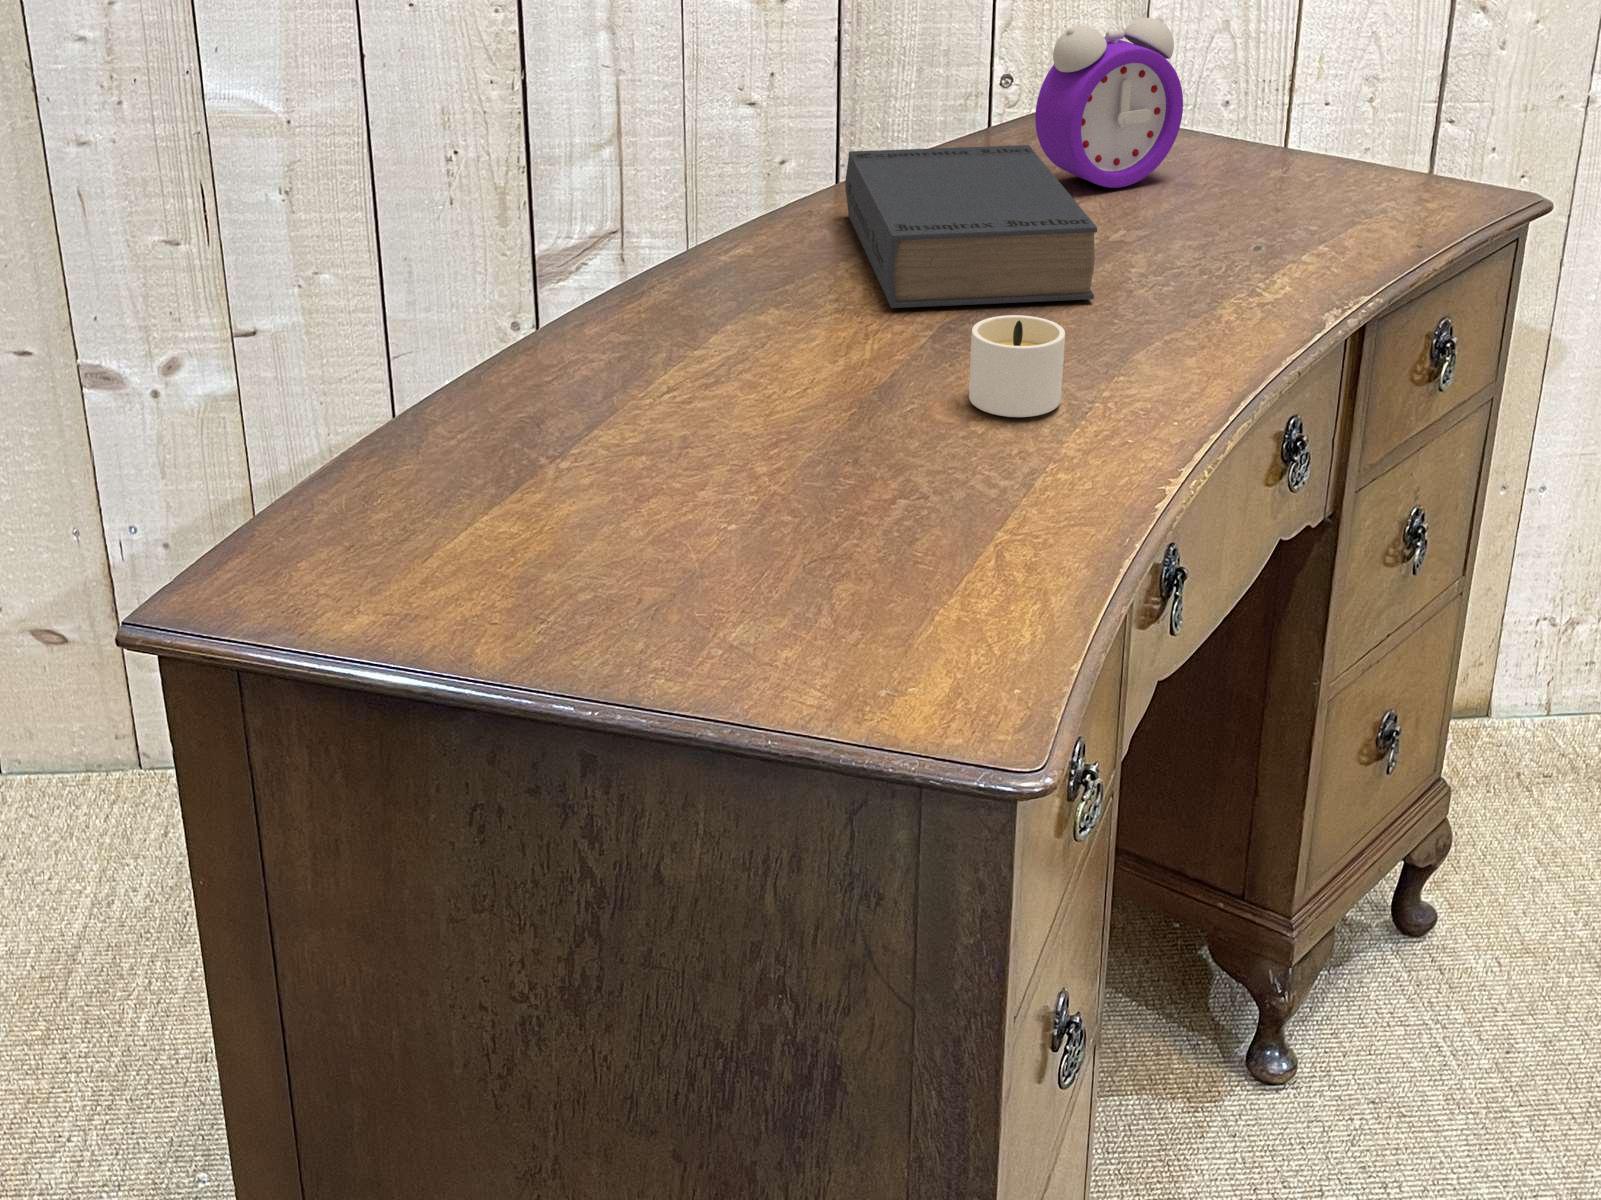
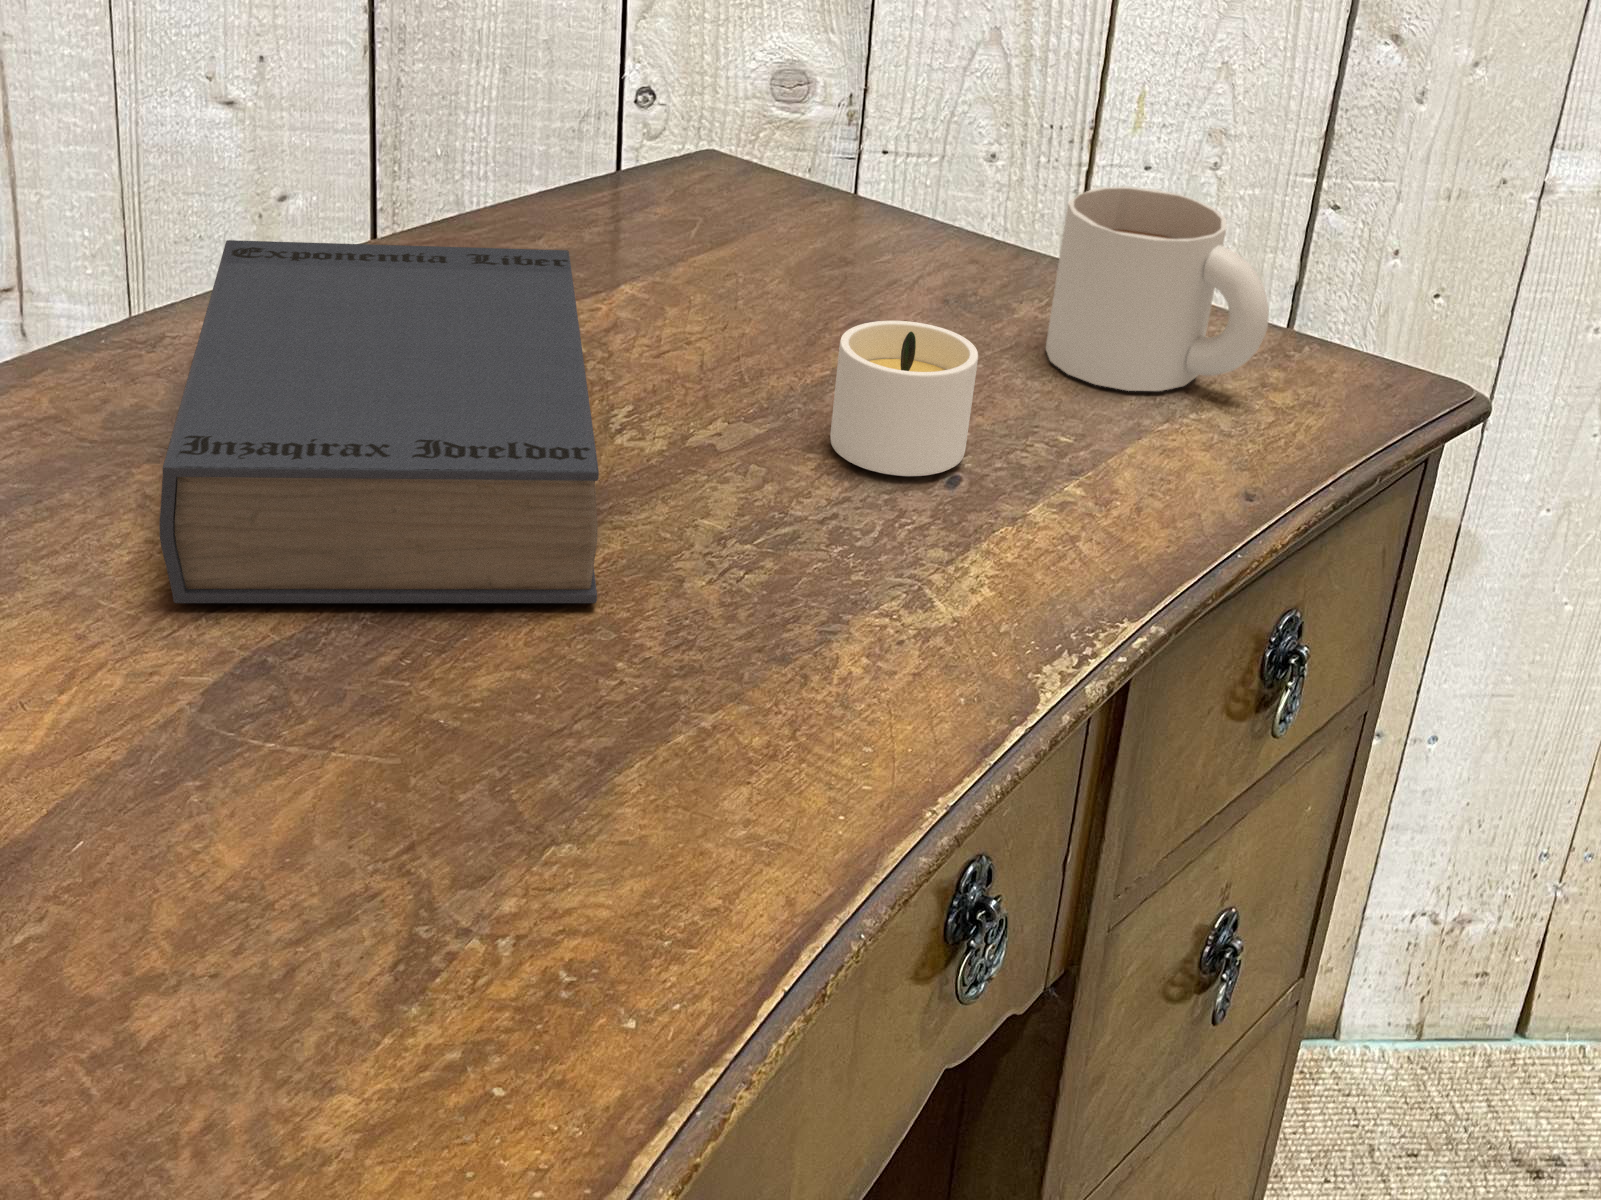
alarm clock: present [1035,17,1183,188] -> none [606,32,868,325]
mug: none [1290,92,1422,204] -> present [1046,187,1269,391]
candle: present [969,315,1065,417] -> present [830,321,978,476]

